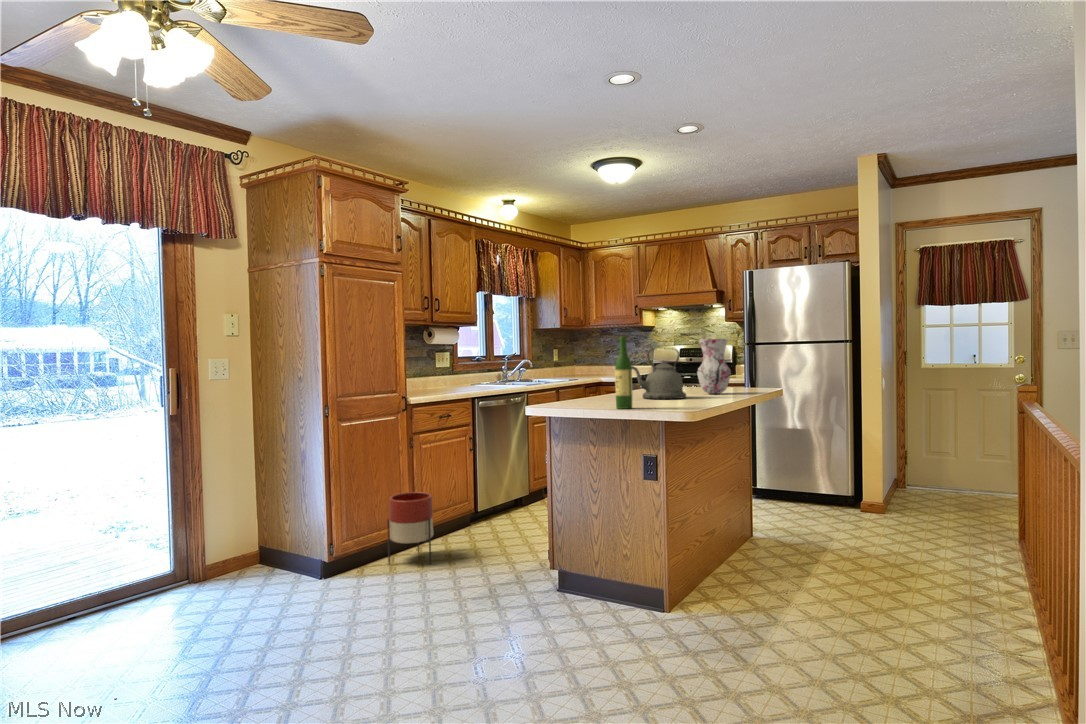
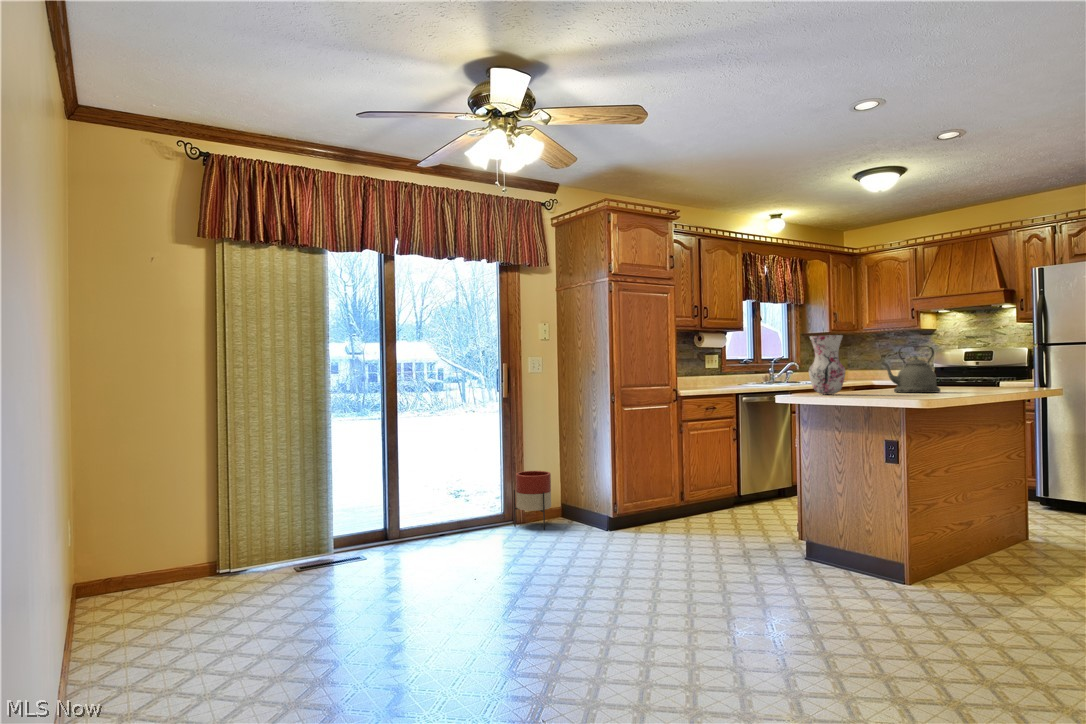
wine bottle: present [615,336,632,409] -> none [857,333,873,396]
vase: present [697,338,731,394] -> present [809,335,845,395]
planter: present [387,492,433,564] -> present [514,471,551,530]

